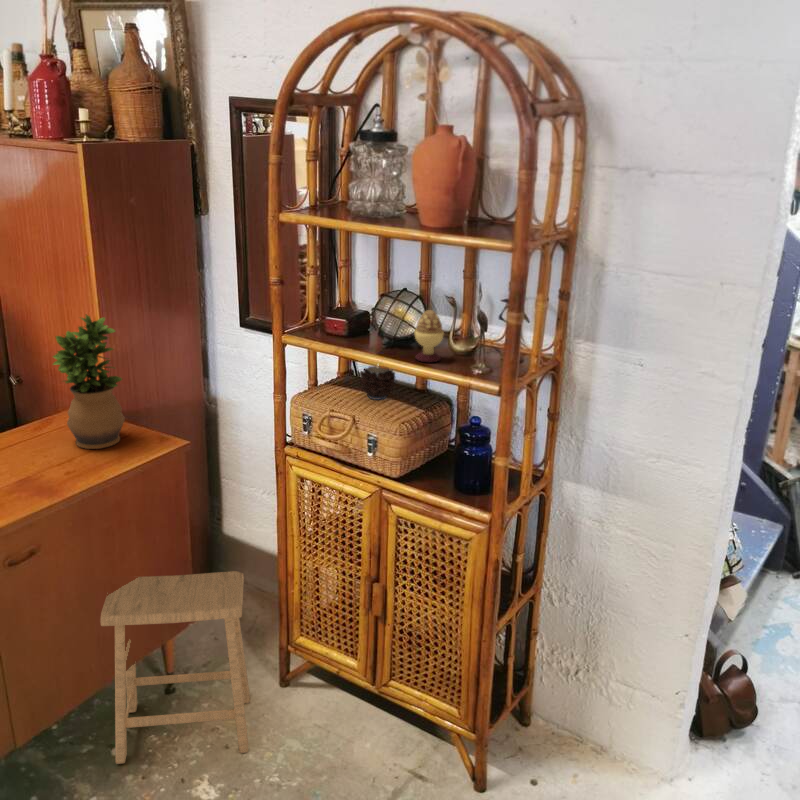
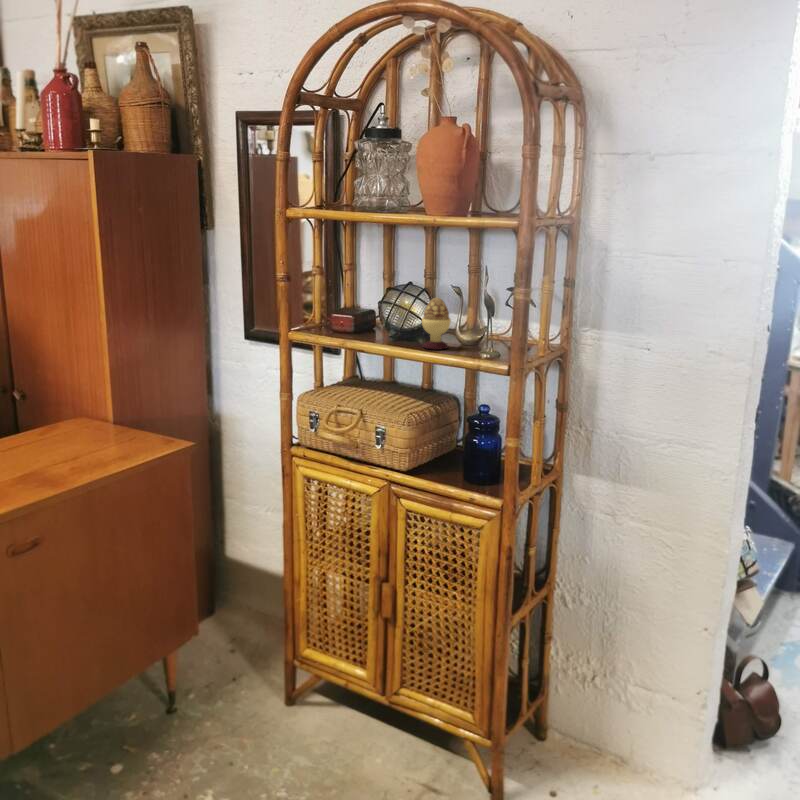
potted plant: present [53,314,125,449] -> none [58,315,130,451]
candle: present [360,366,396,400] -> none [367,359,402,396]
footstool: present [100,571,250,764] -> none [103,577,254,781]

